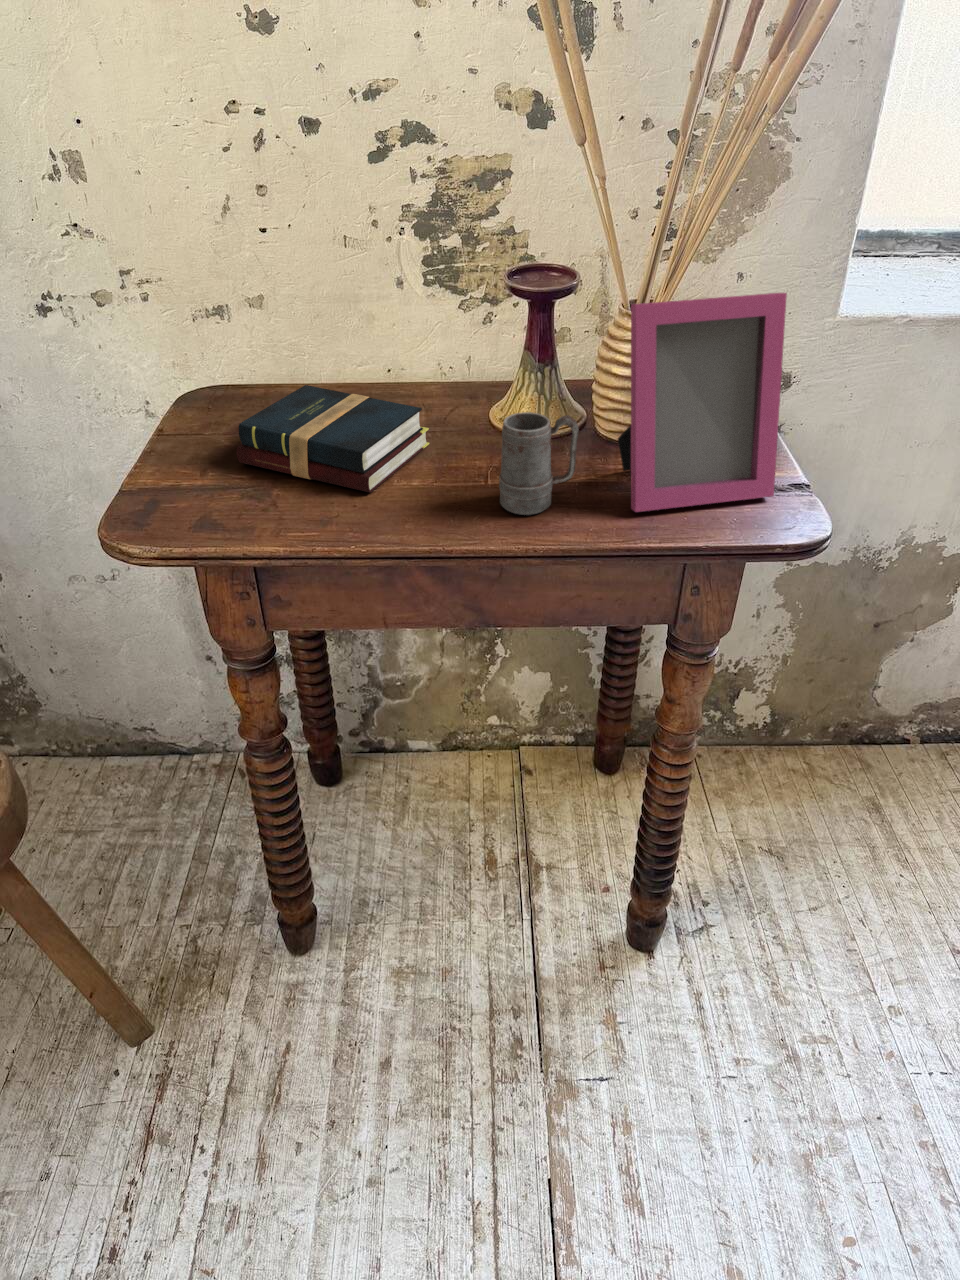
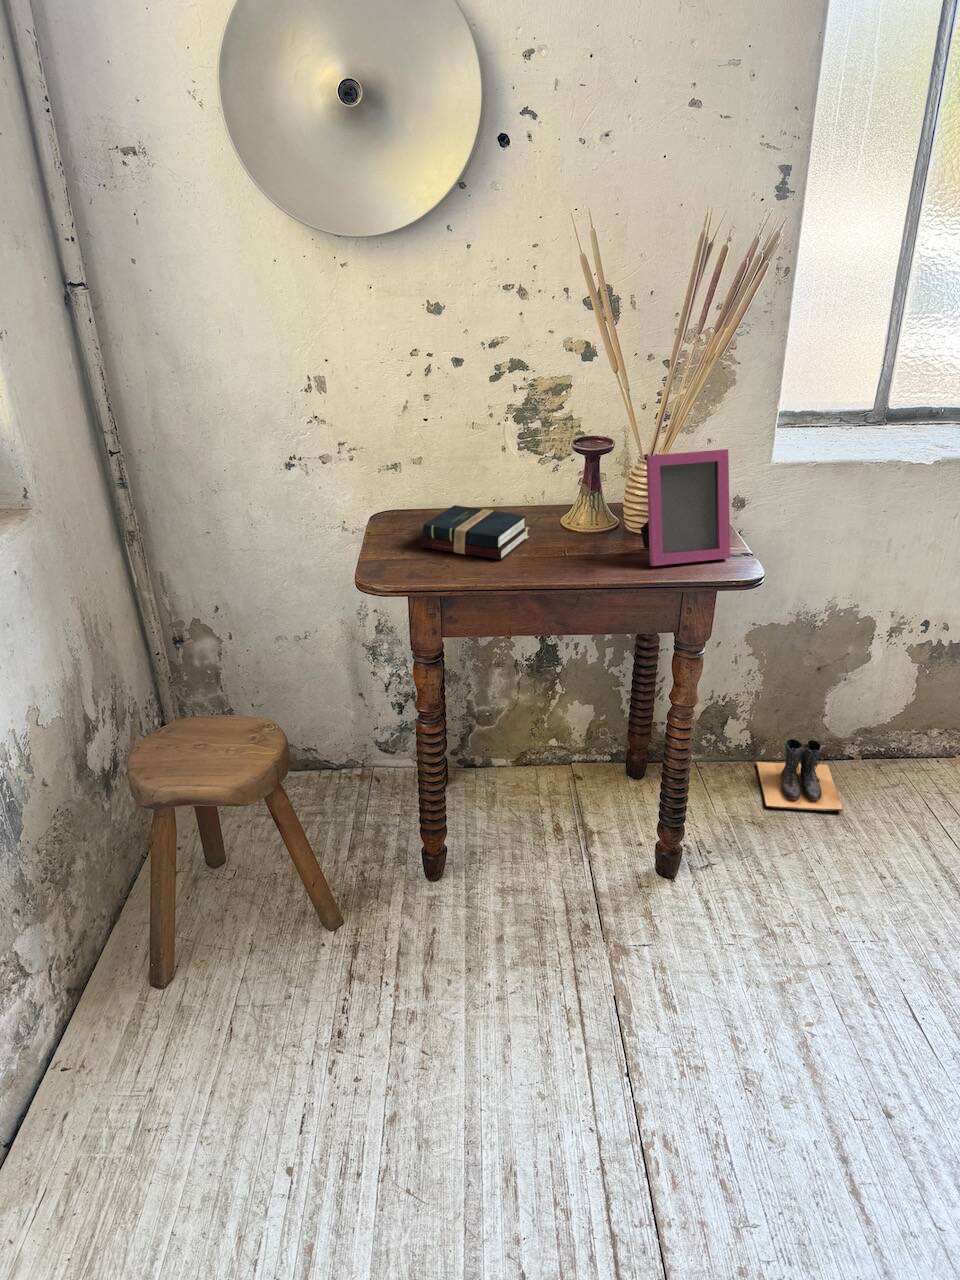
mug: present [499,412,579,515] -> none [576,513,620,569]
boots: none [776,728,900,837] -> present [756,739,843,811]

